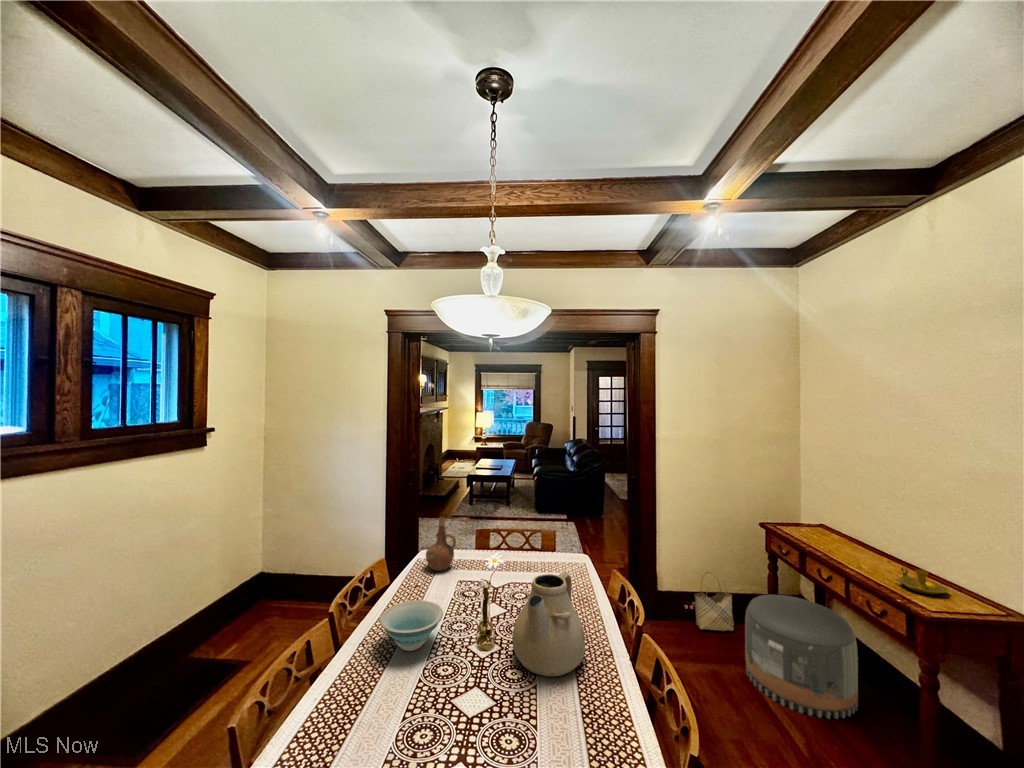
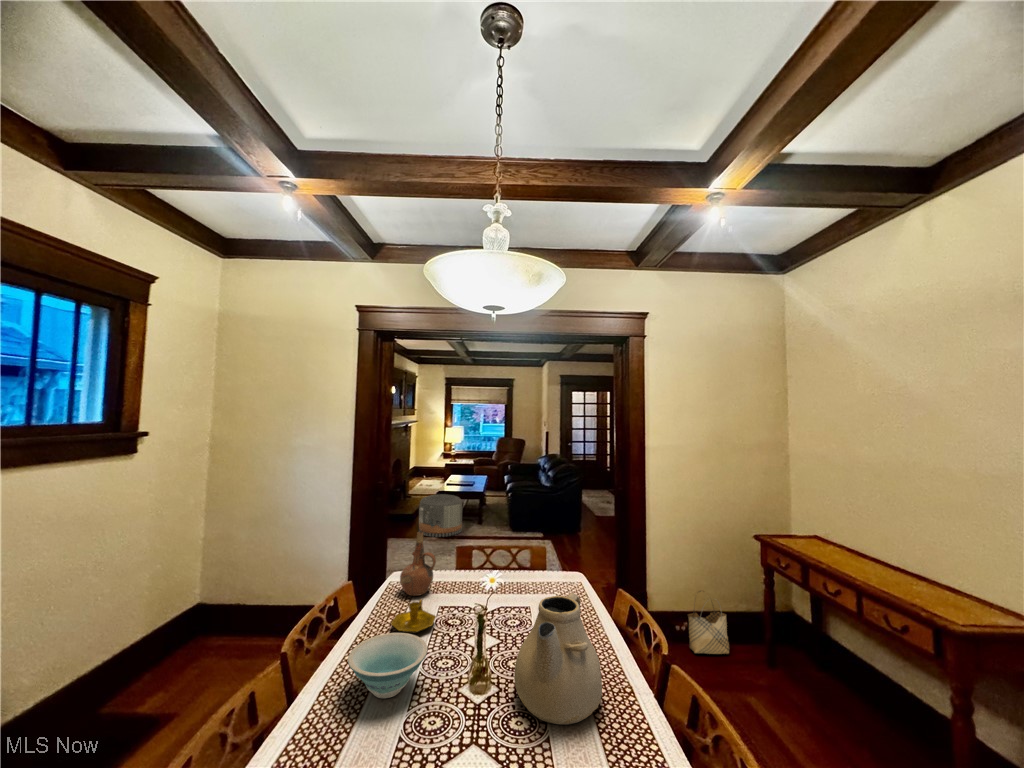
candlestick: present [896,567,948,595] -> present [391,599,436,633]
pouf: present [745,595,858,719] -> present [419,494,462,537]

